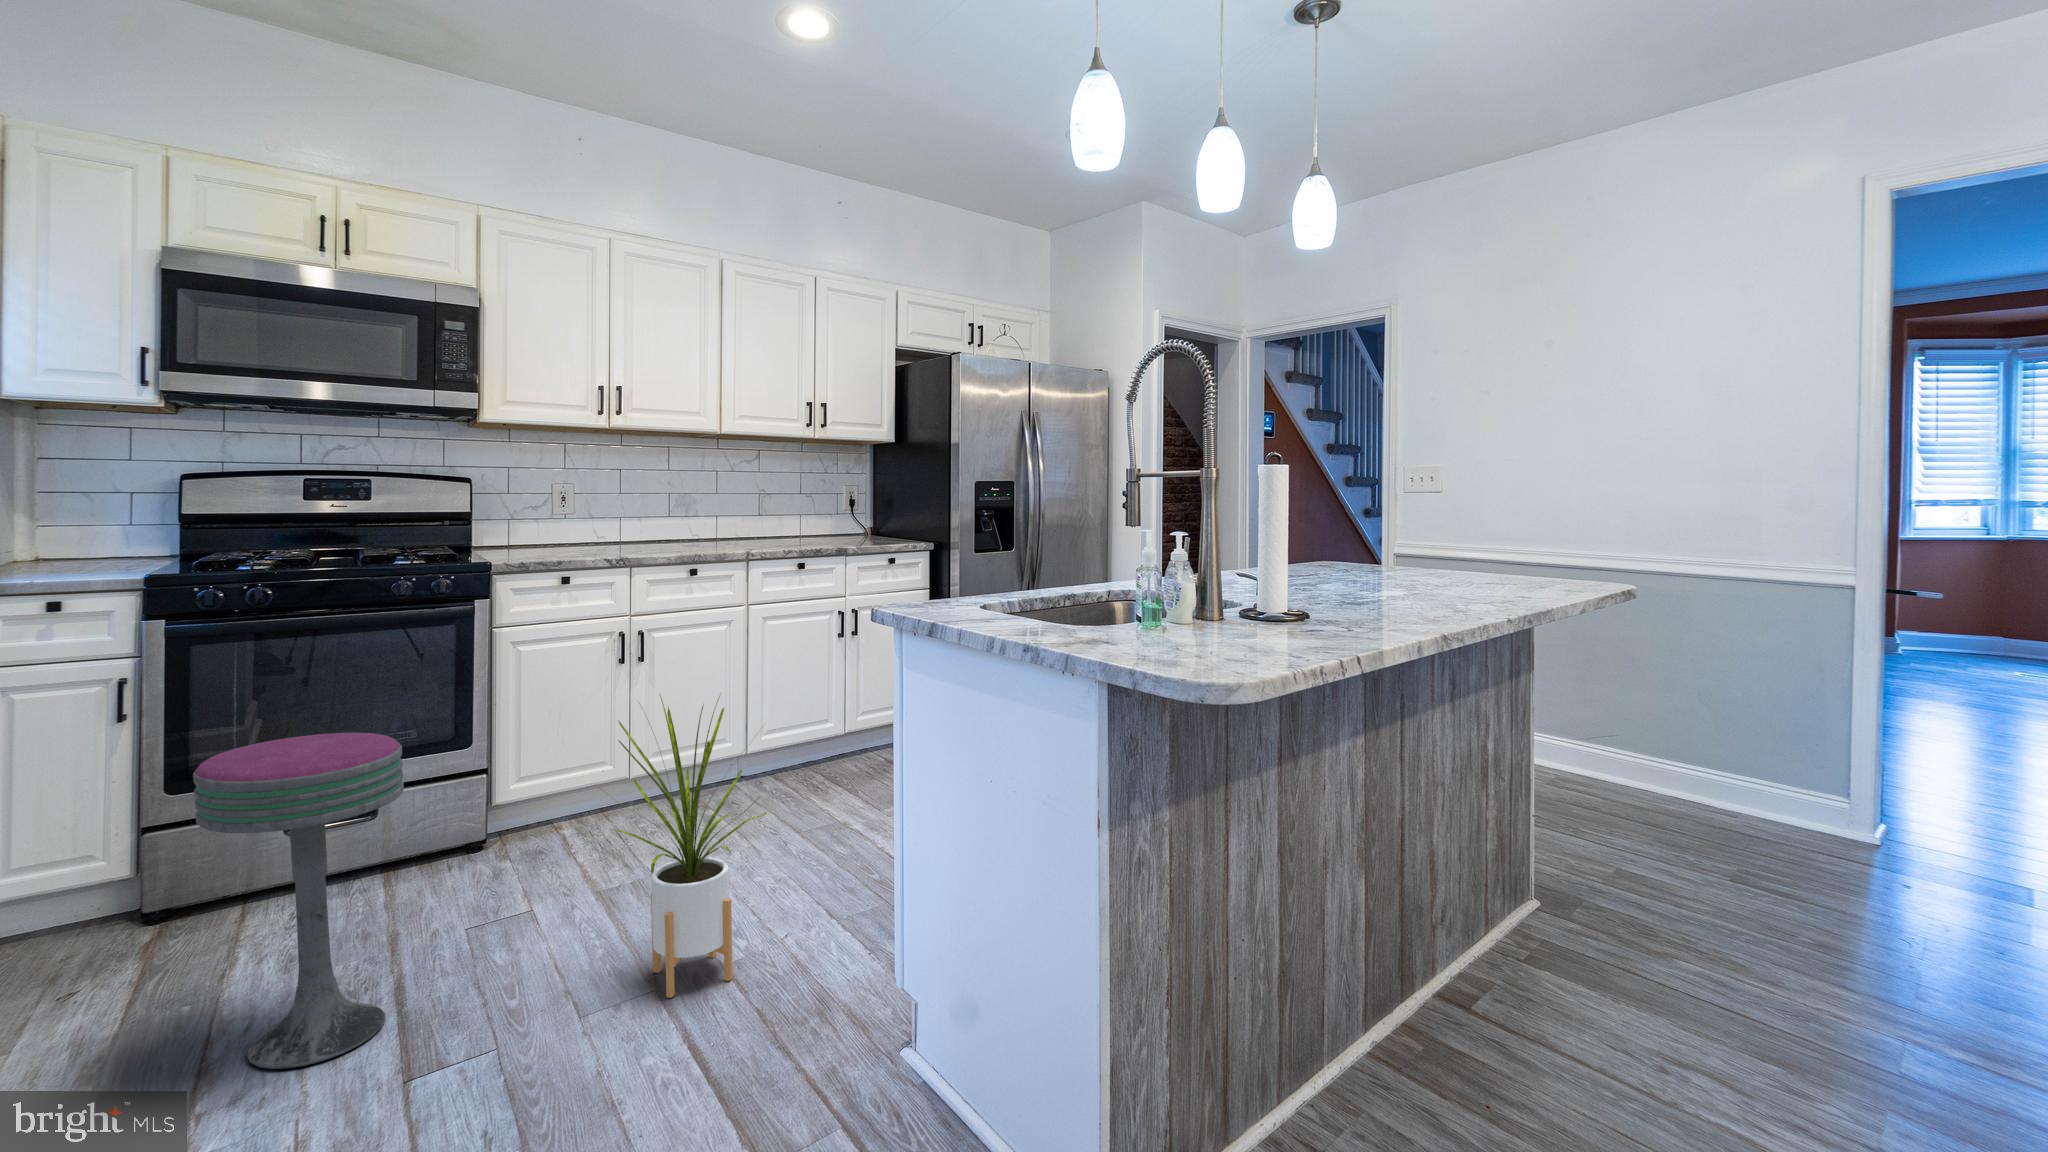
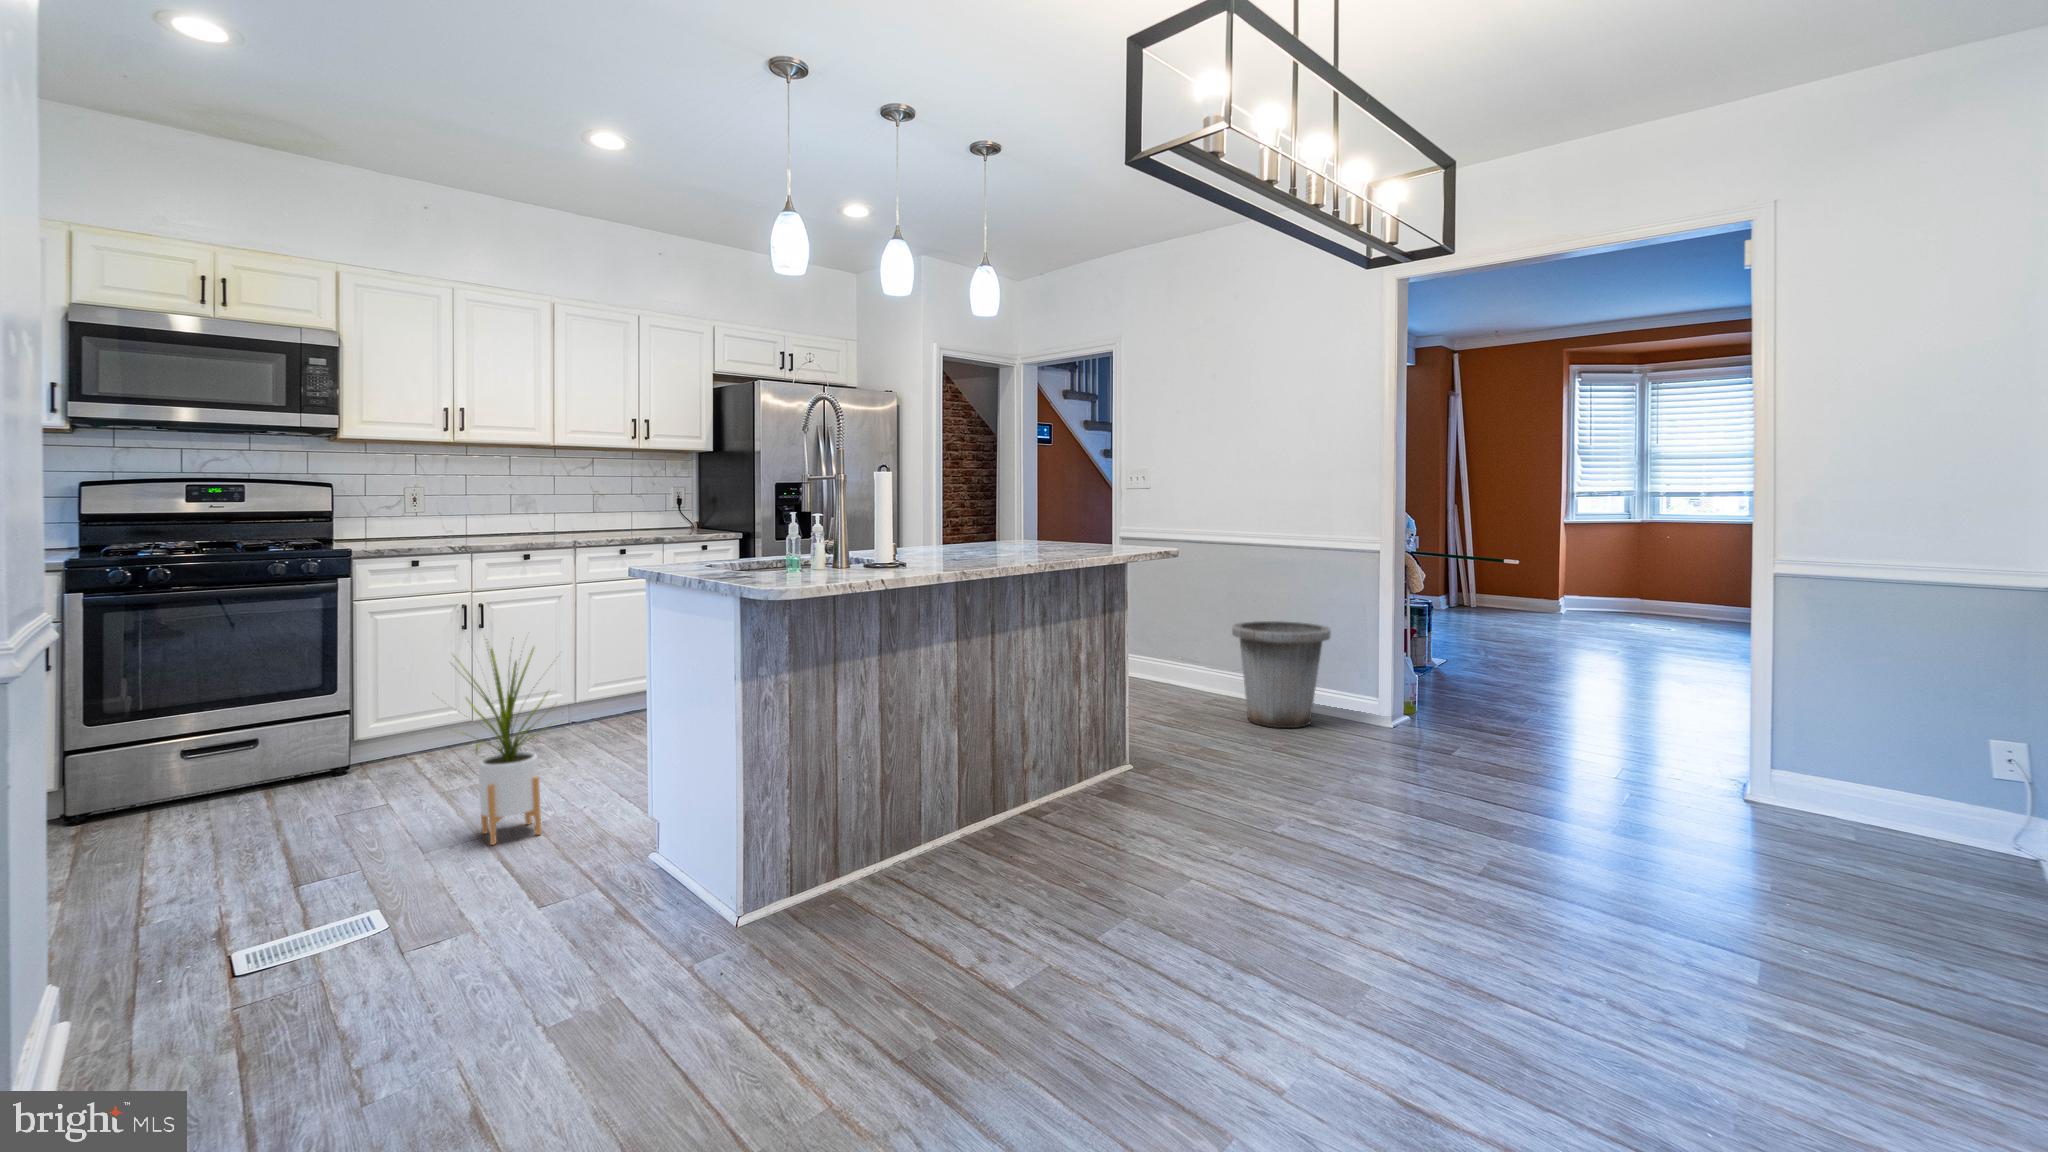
trash can: none [1599,674,1760,829] -> present [1232,621,1331,728]
bar stool: present [193,733,404,1069] -> none [133,663,288,891]

